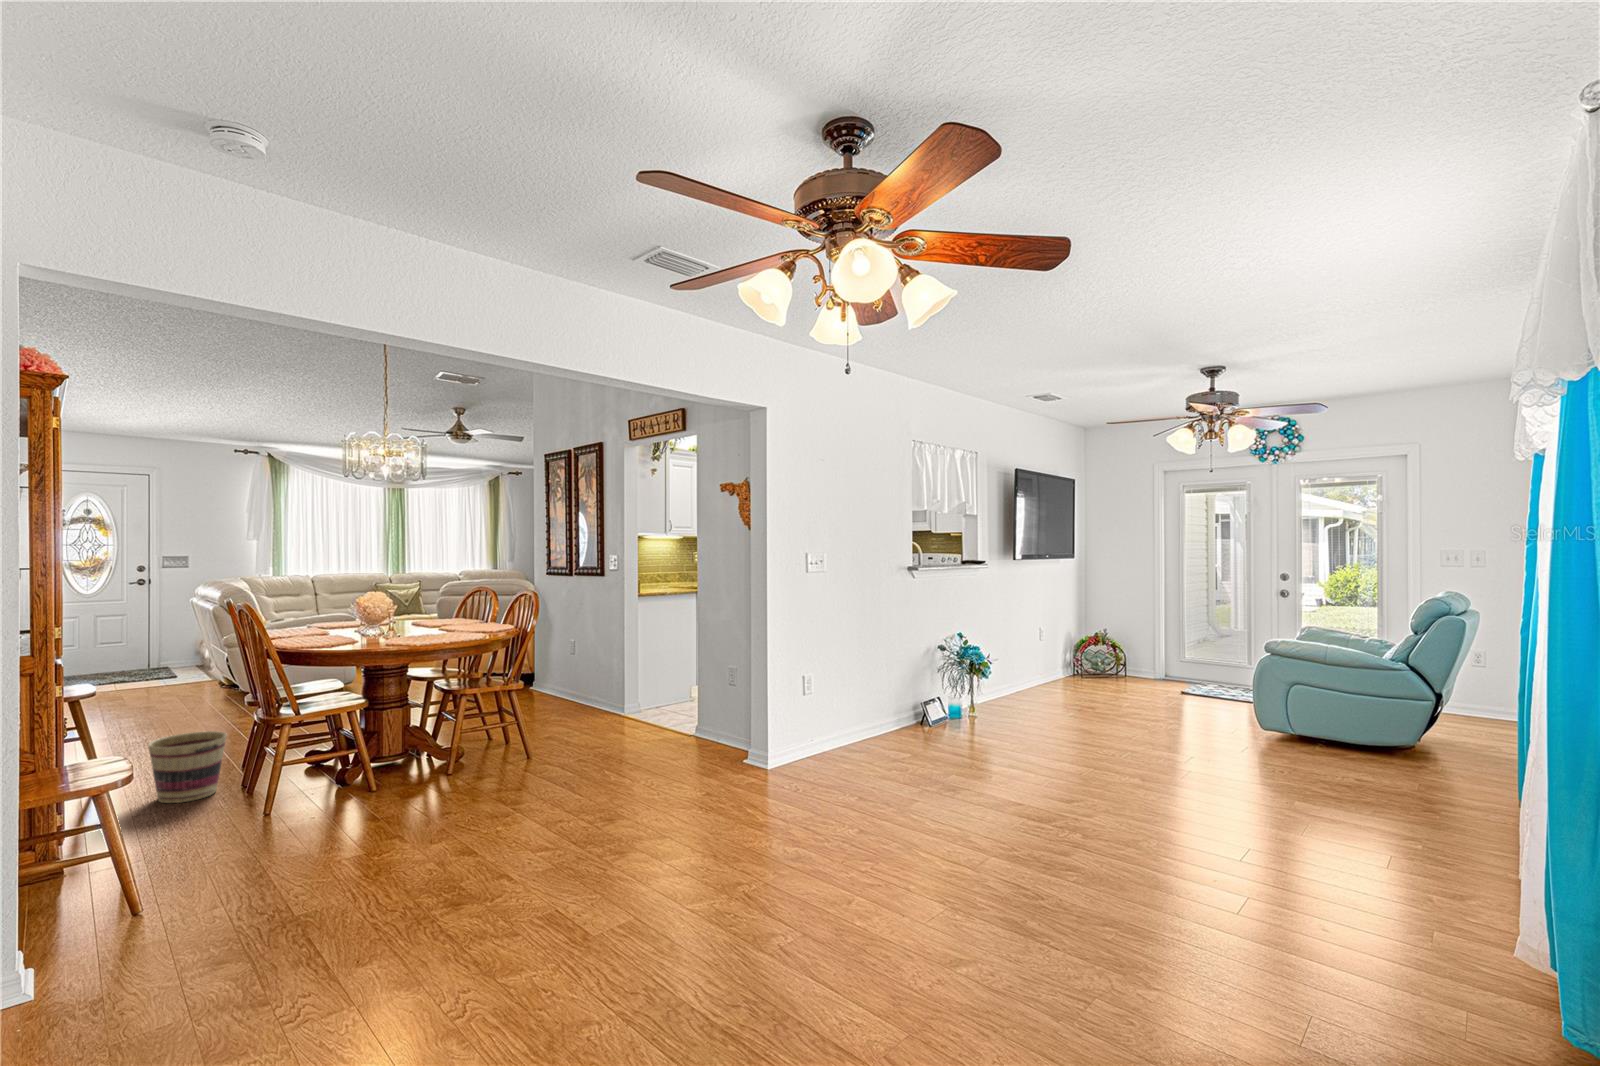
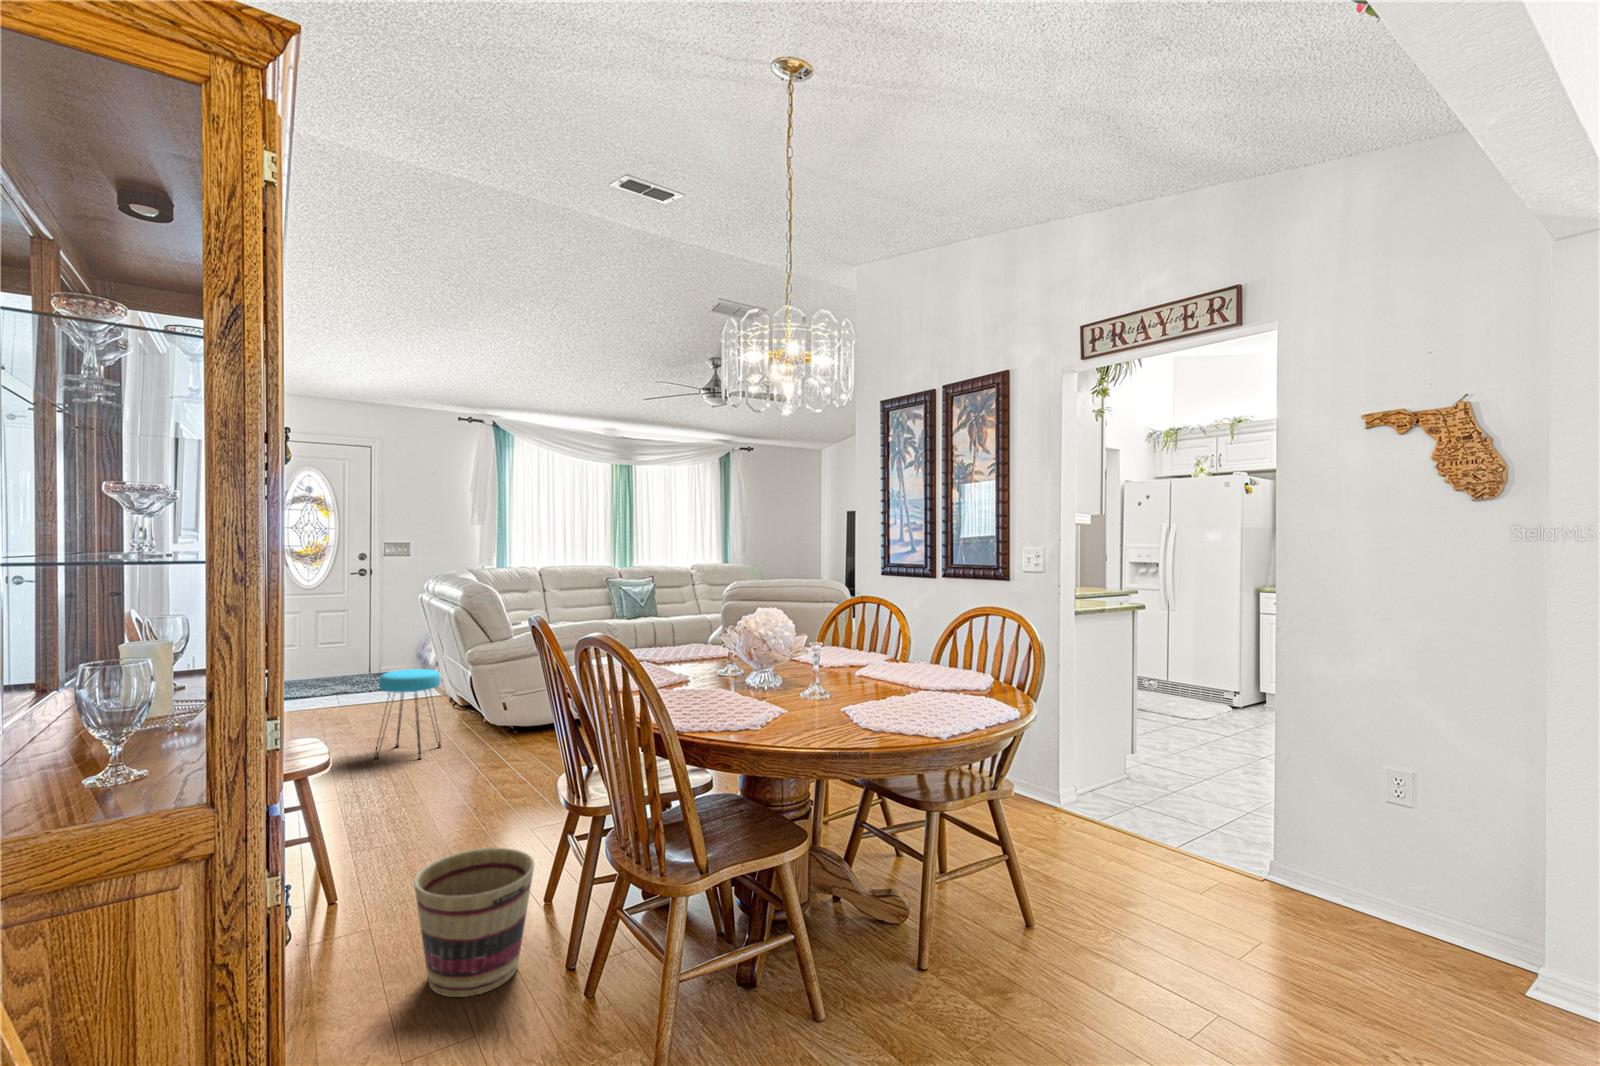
stool: none [142,652,201,717] -> present [375,669,441,759]

